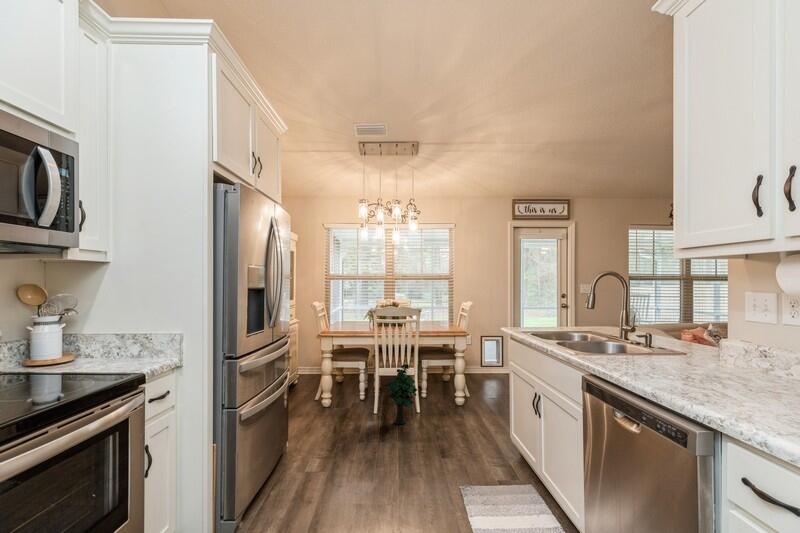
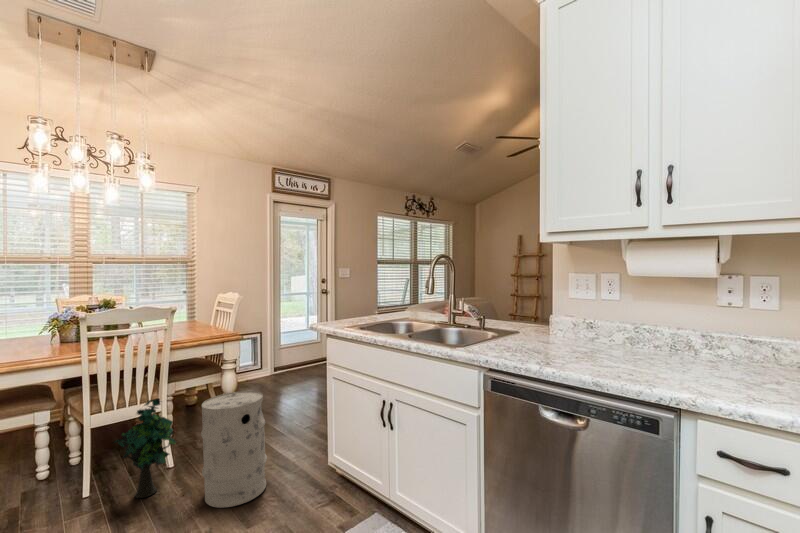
trash can: none [426,370,468,446] -> present [201,391,267,508]

